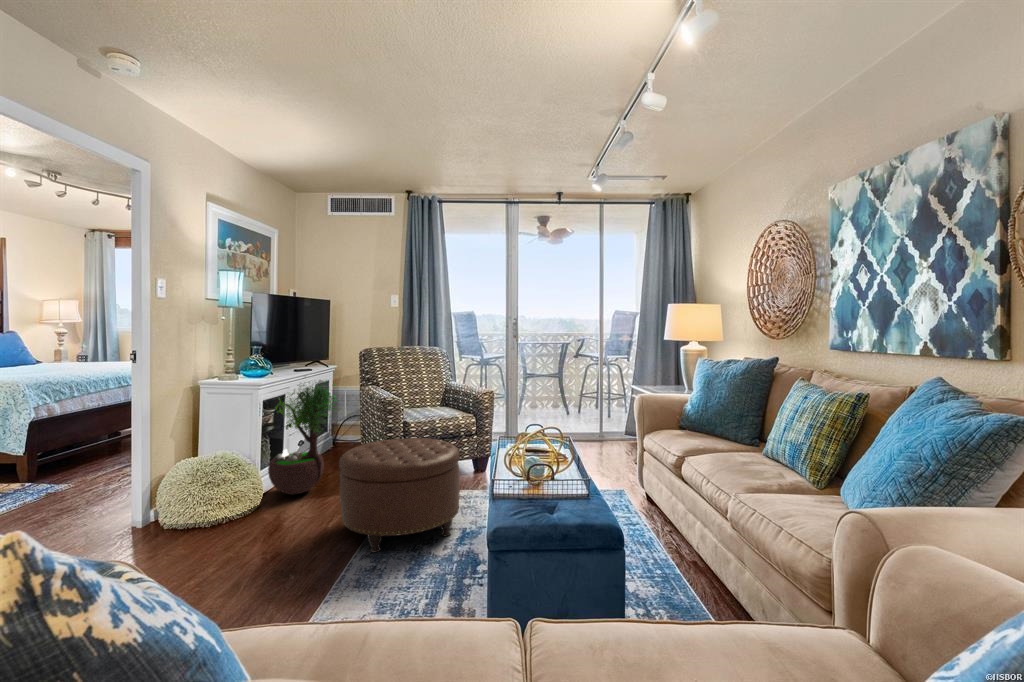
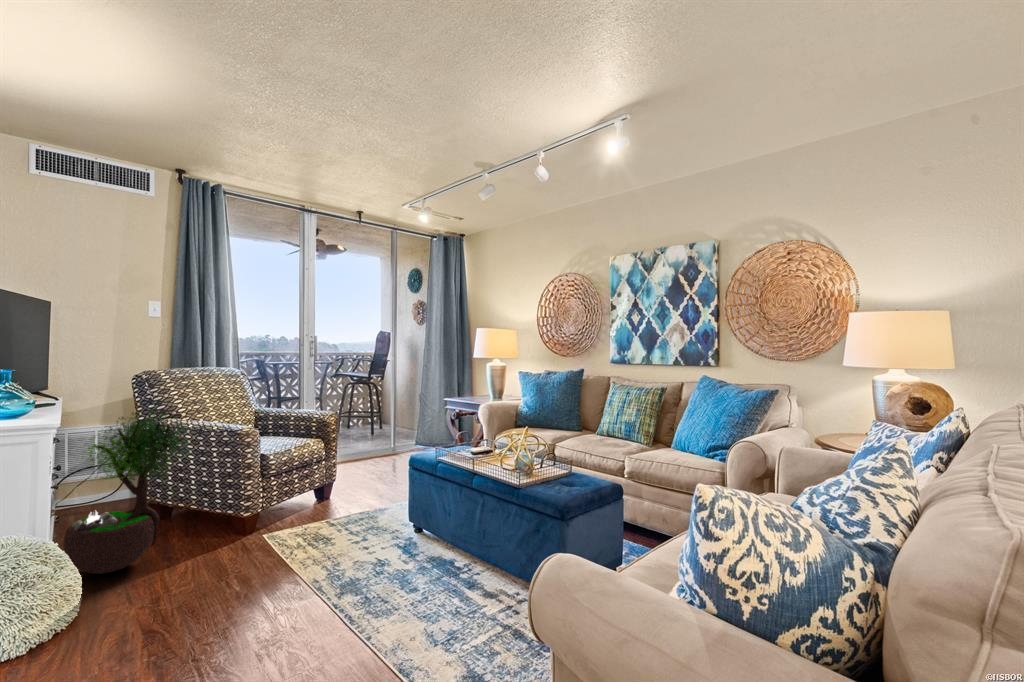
ottoman: present [339,438,460,552] -> none [264,461,398,586]

